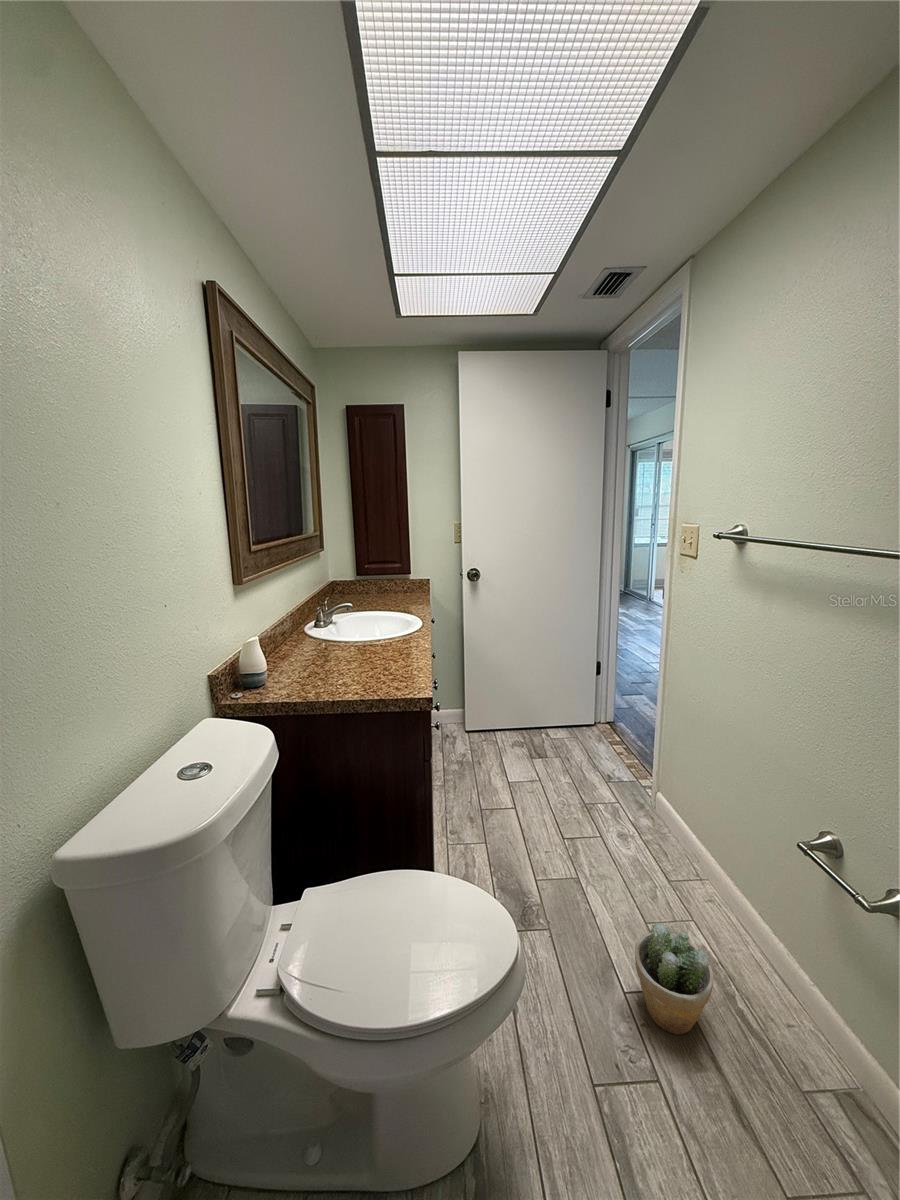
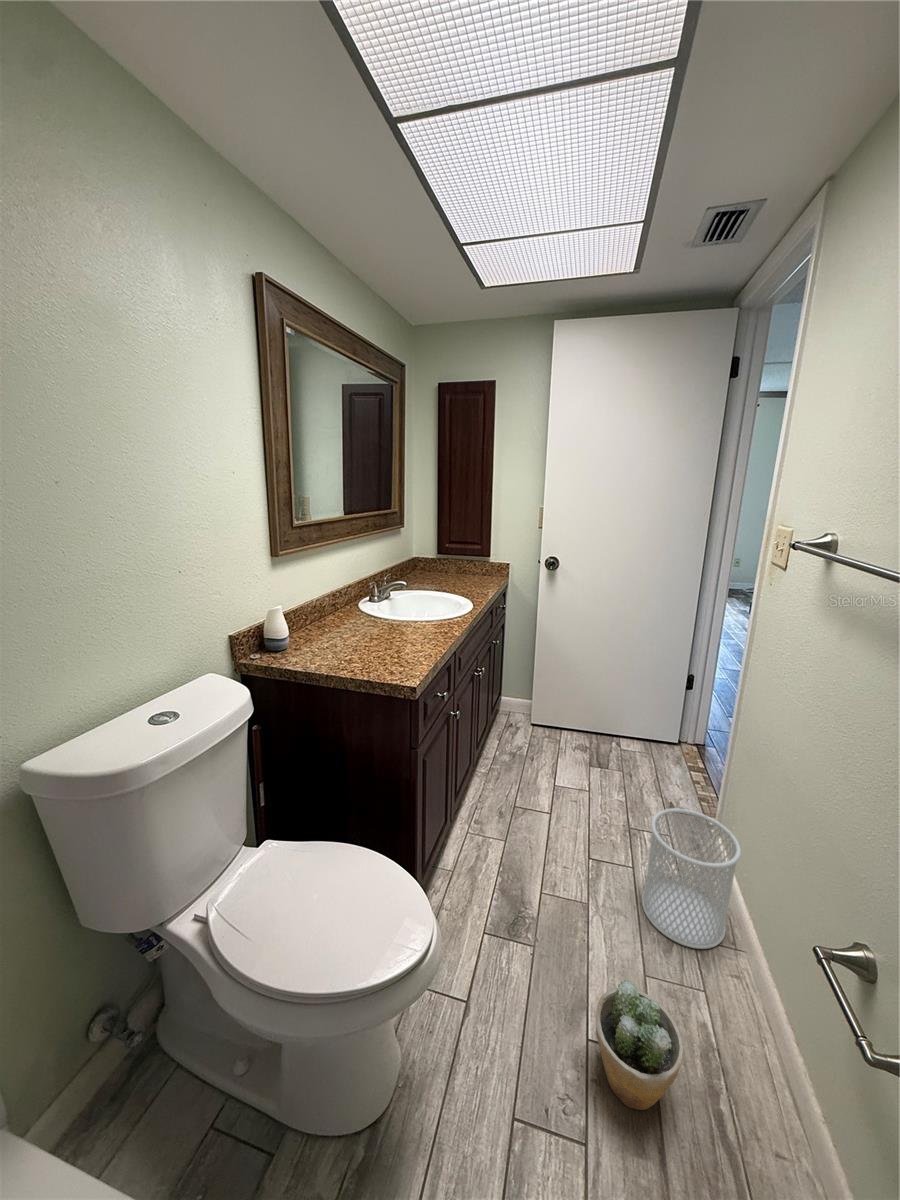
wastebasket: none [618,773,696,889] -> present [642,808,741,949]

